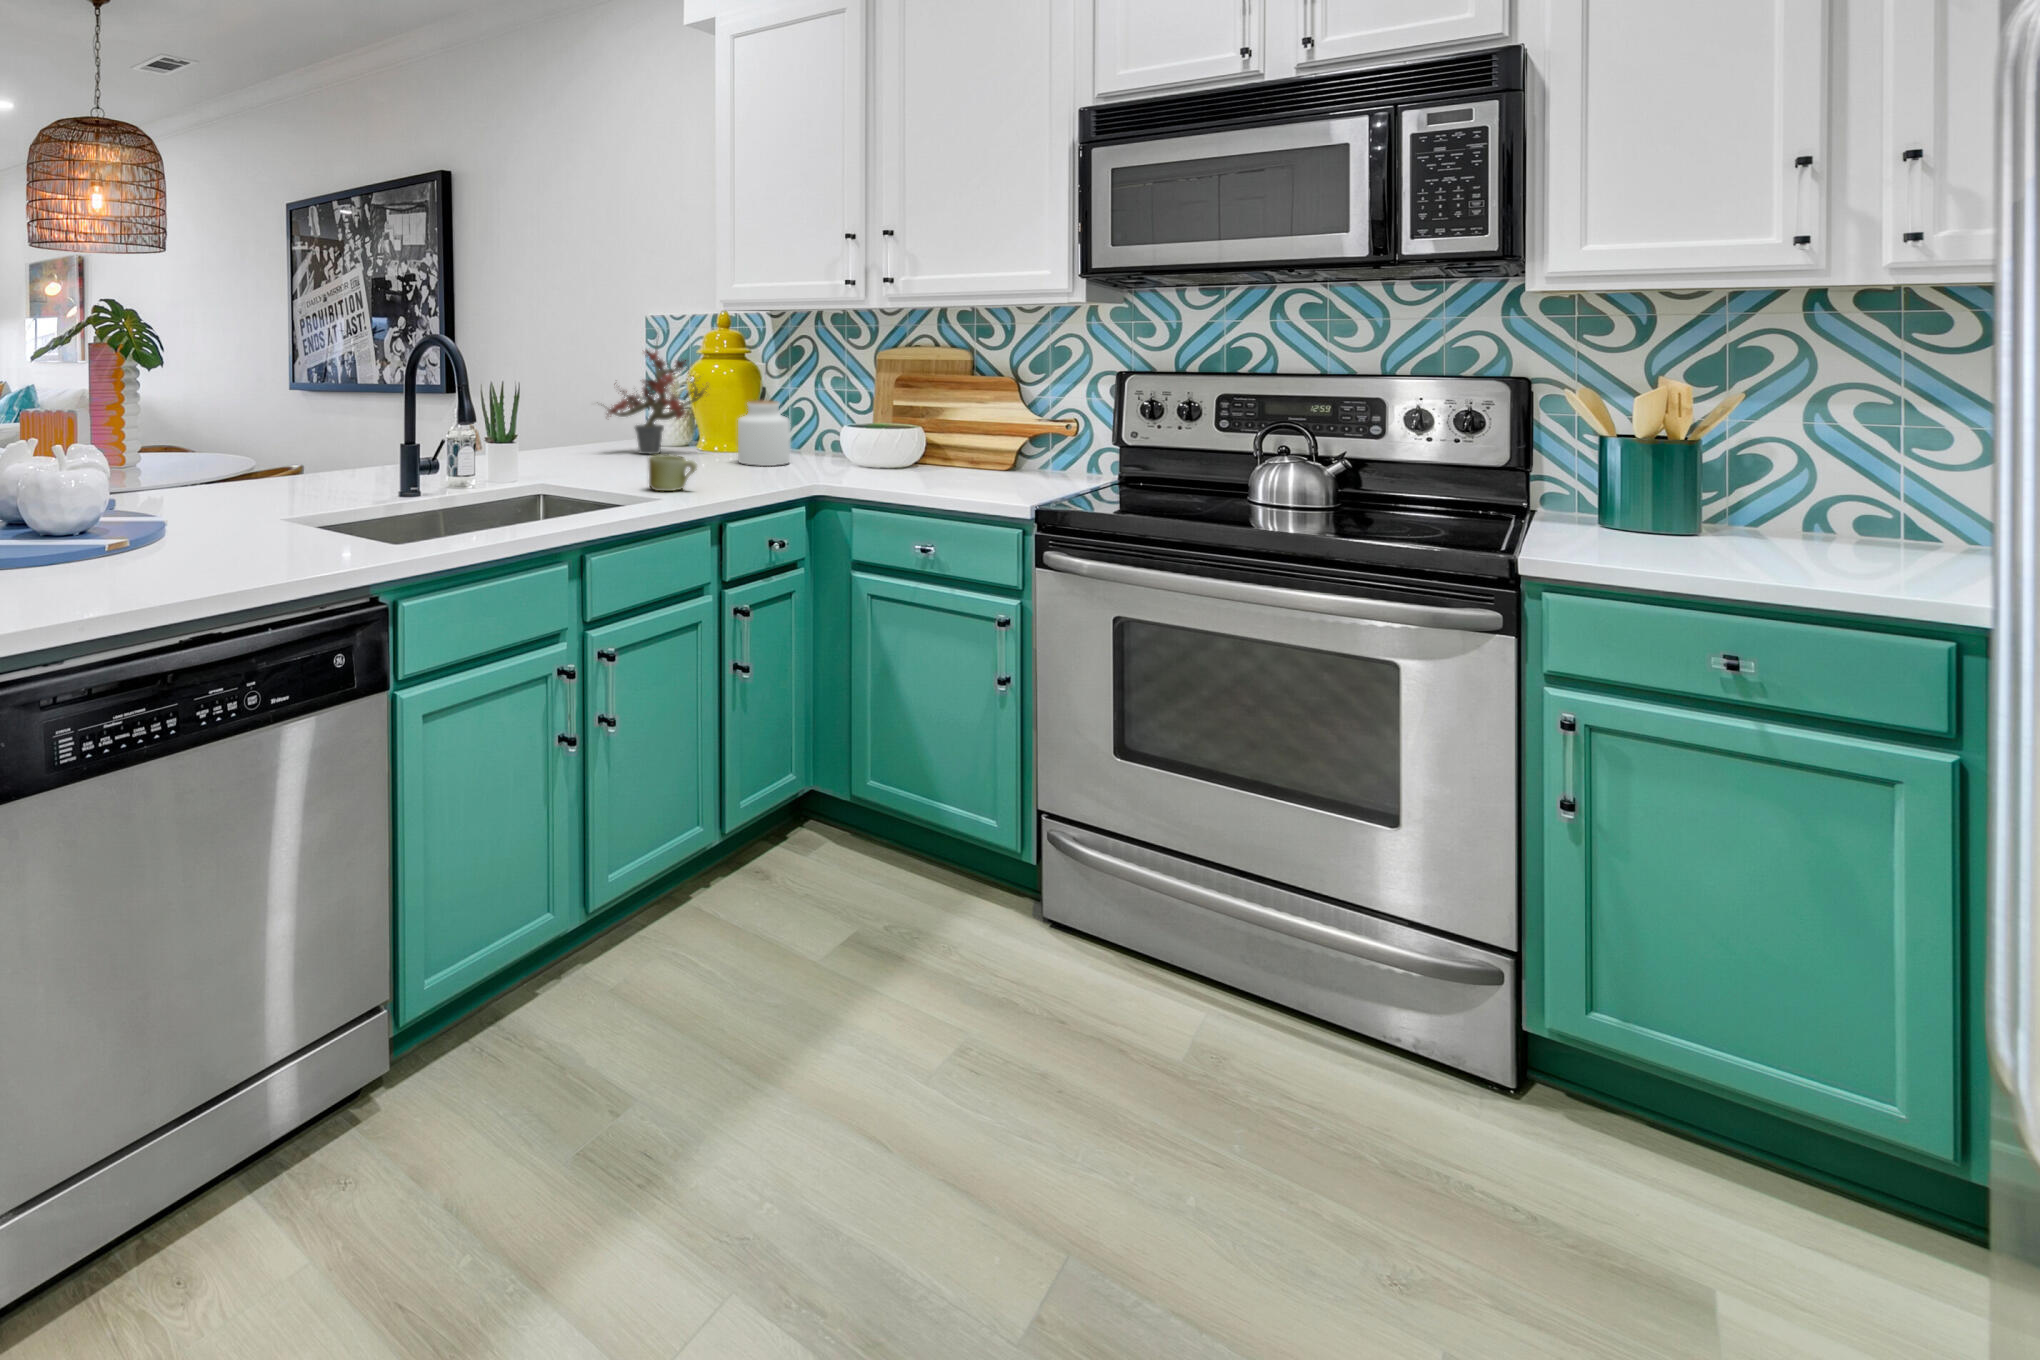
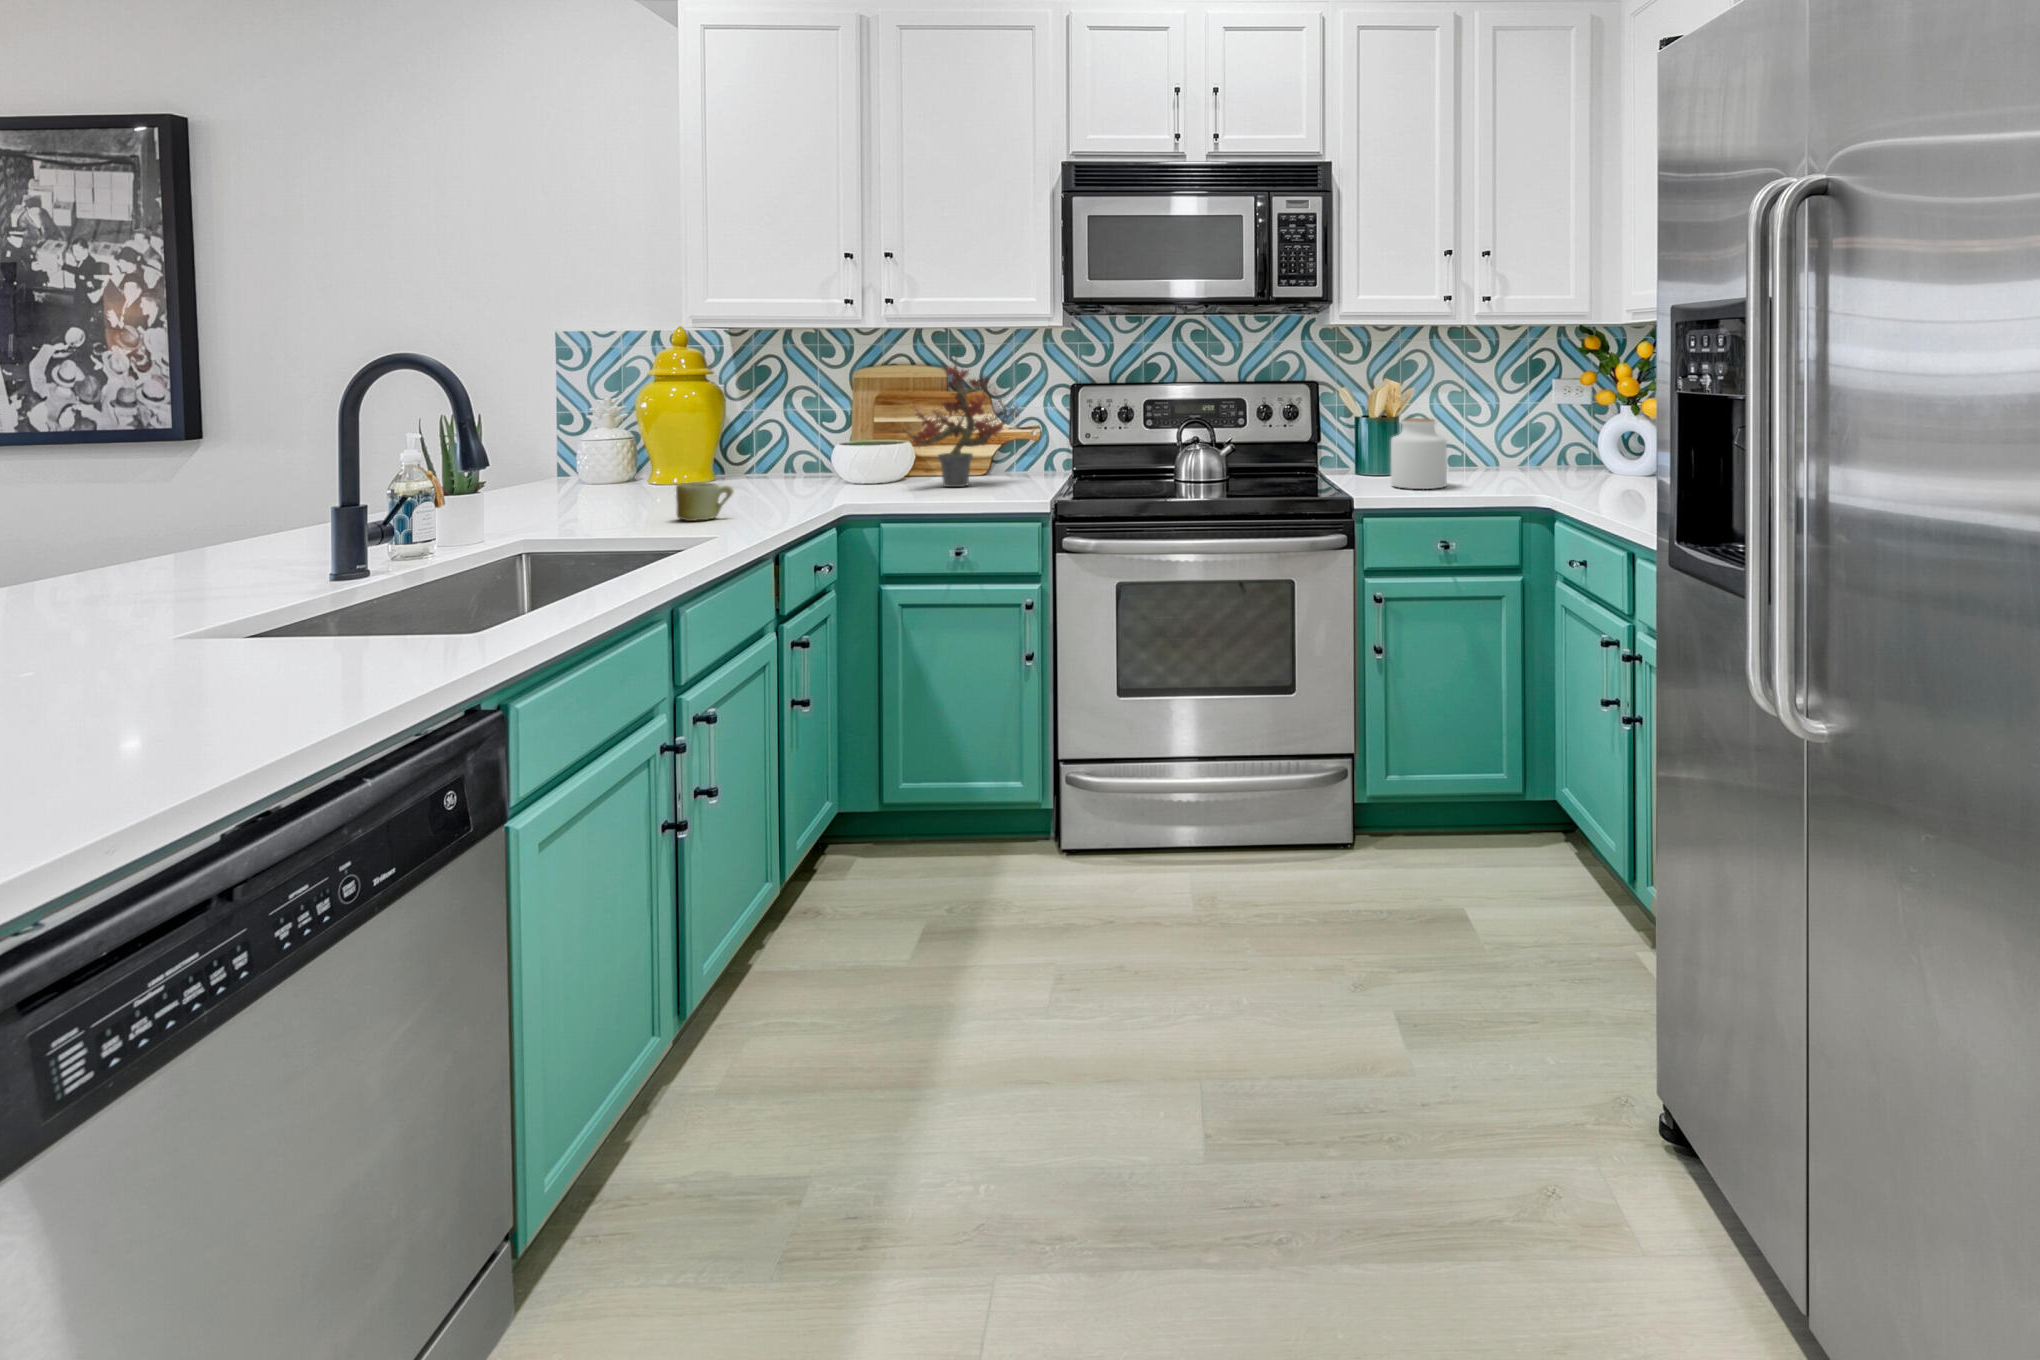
potted plant: present [601,333,709,454] -> present [899,351,1019,487]
jar: present [738,400,790,466] -> present [1391,418,1447,489]

